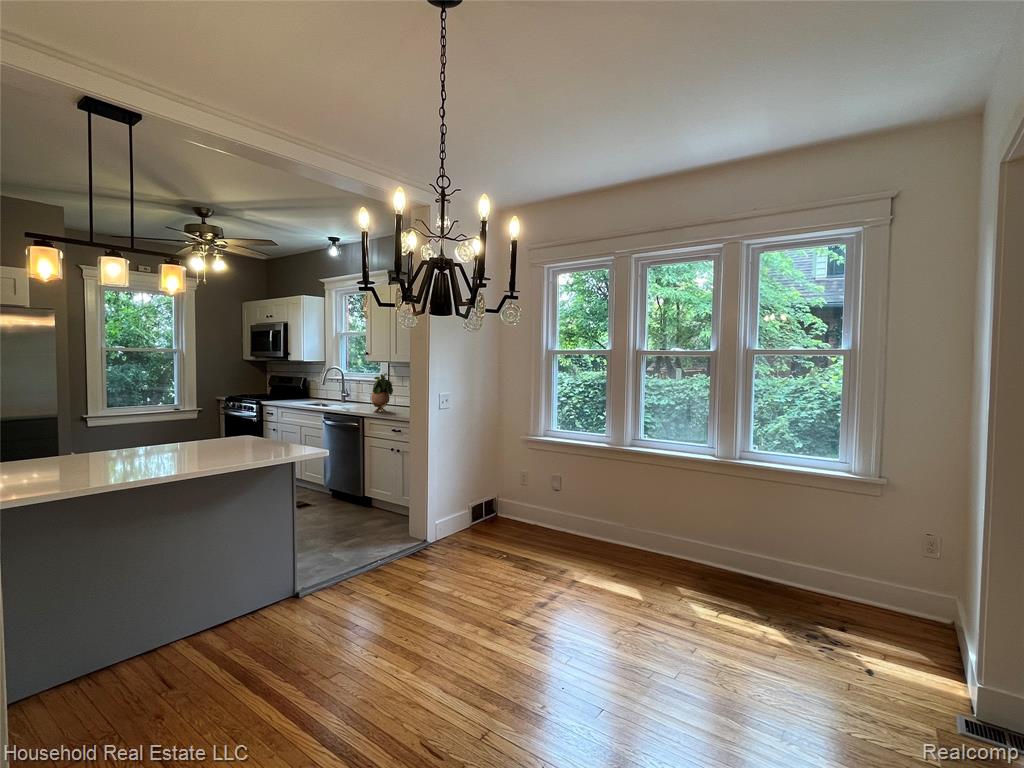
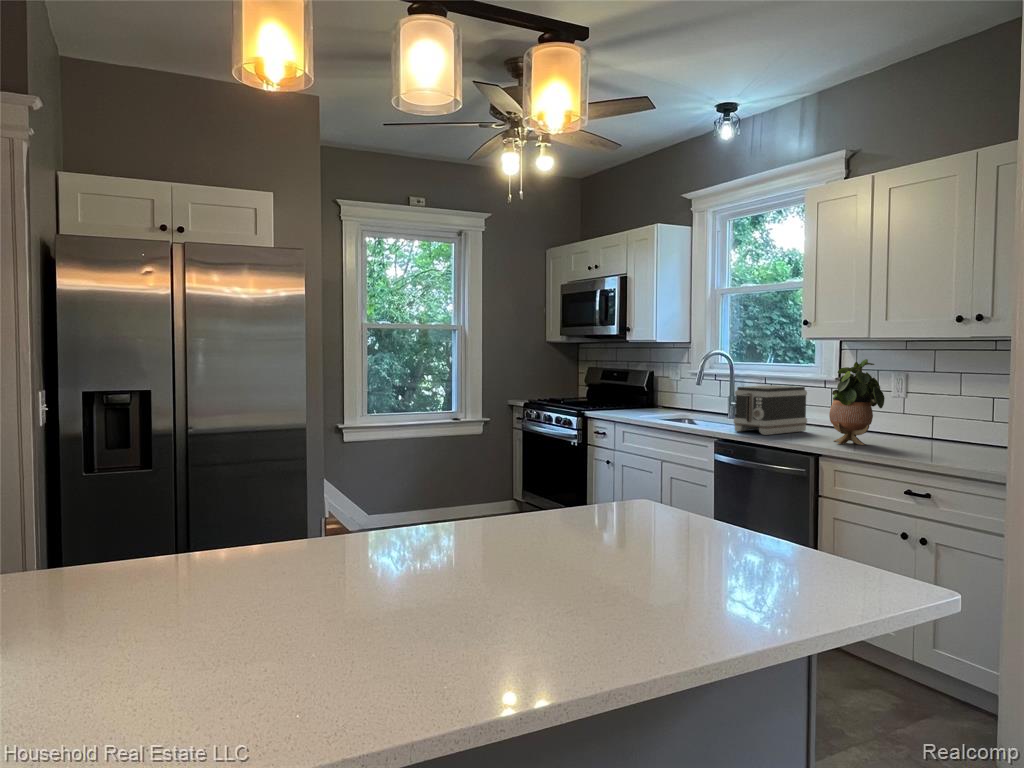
toaster: none [333,385,370,409] -> present [734,385,807,435]

